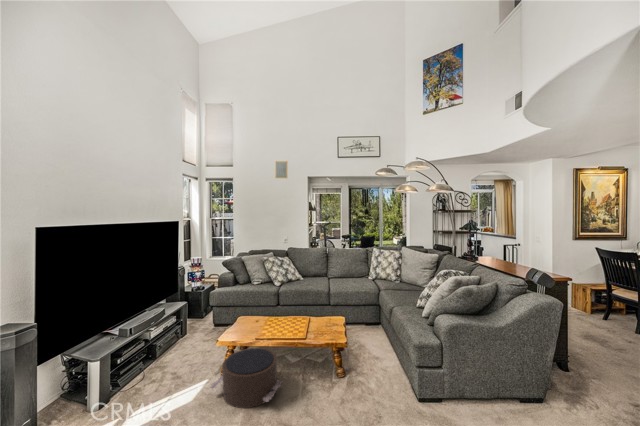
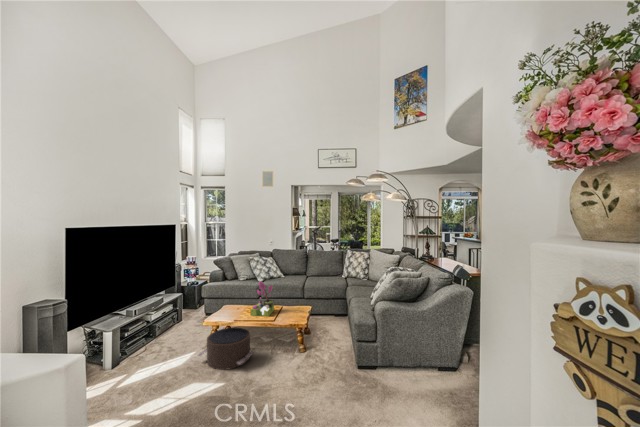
flower arrangement: none [274,287,302,333] -> present [250,281,274,317]

